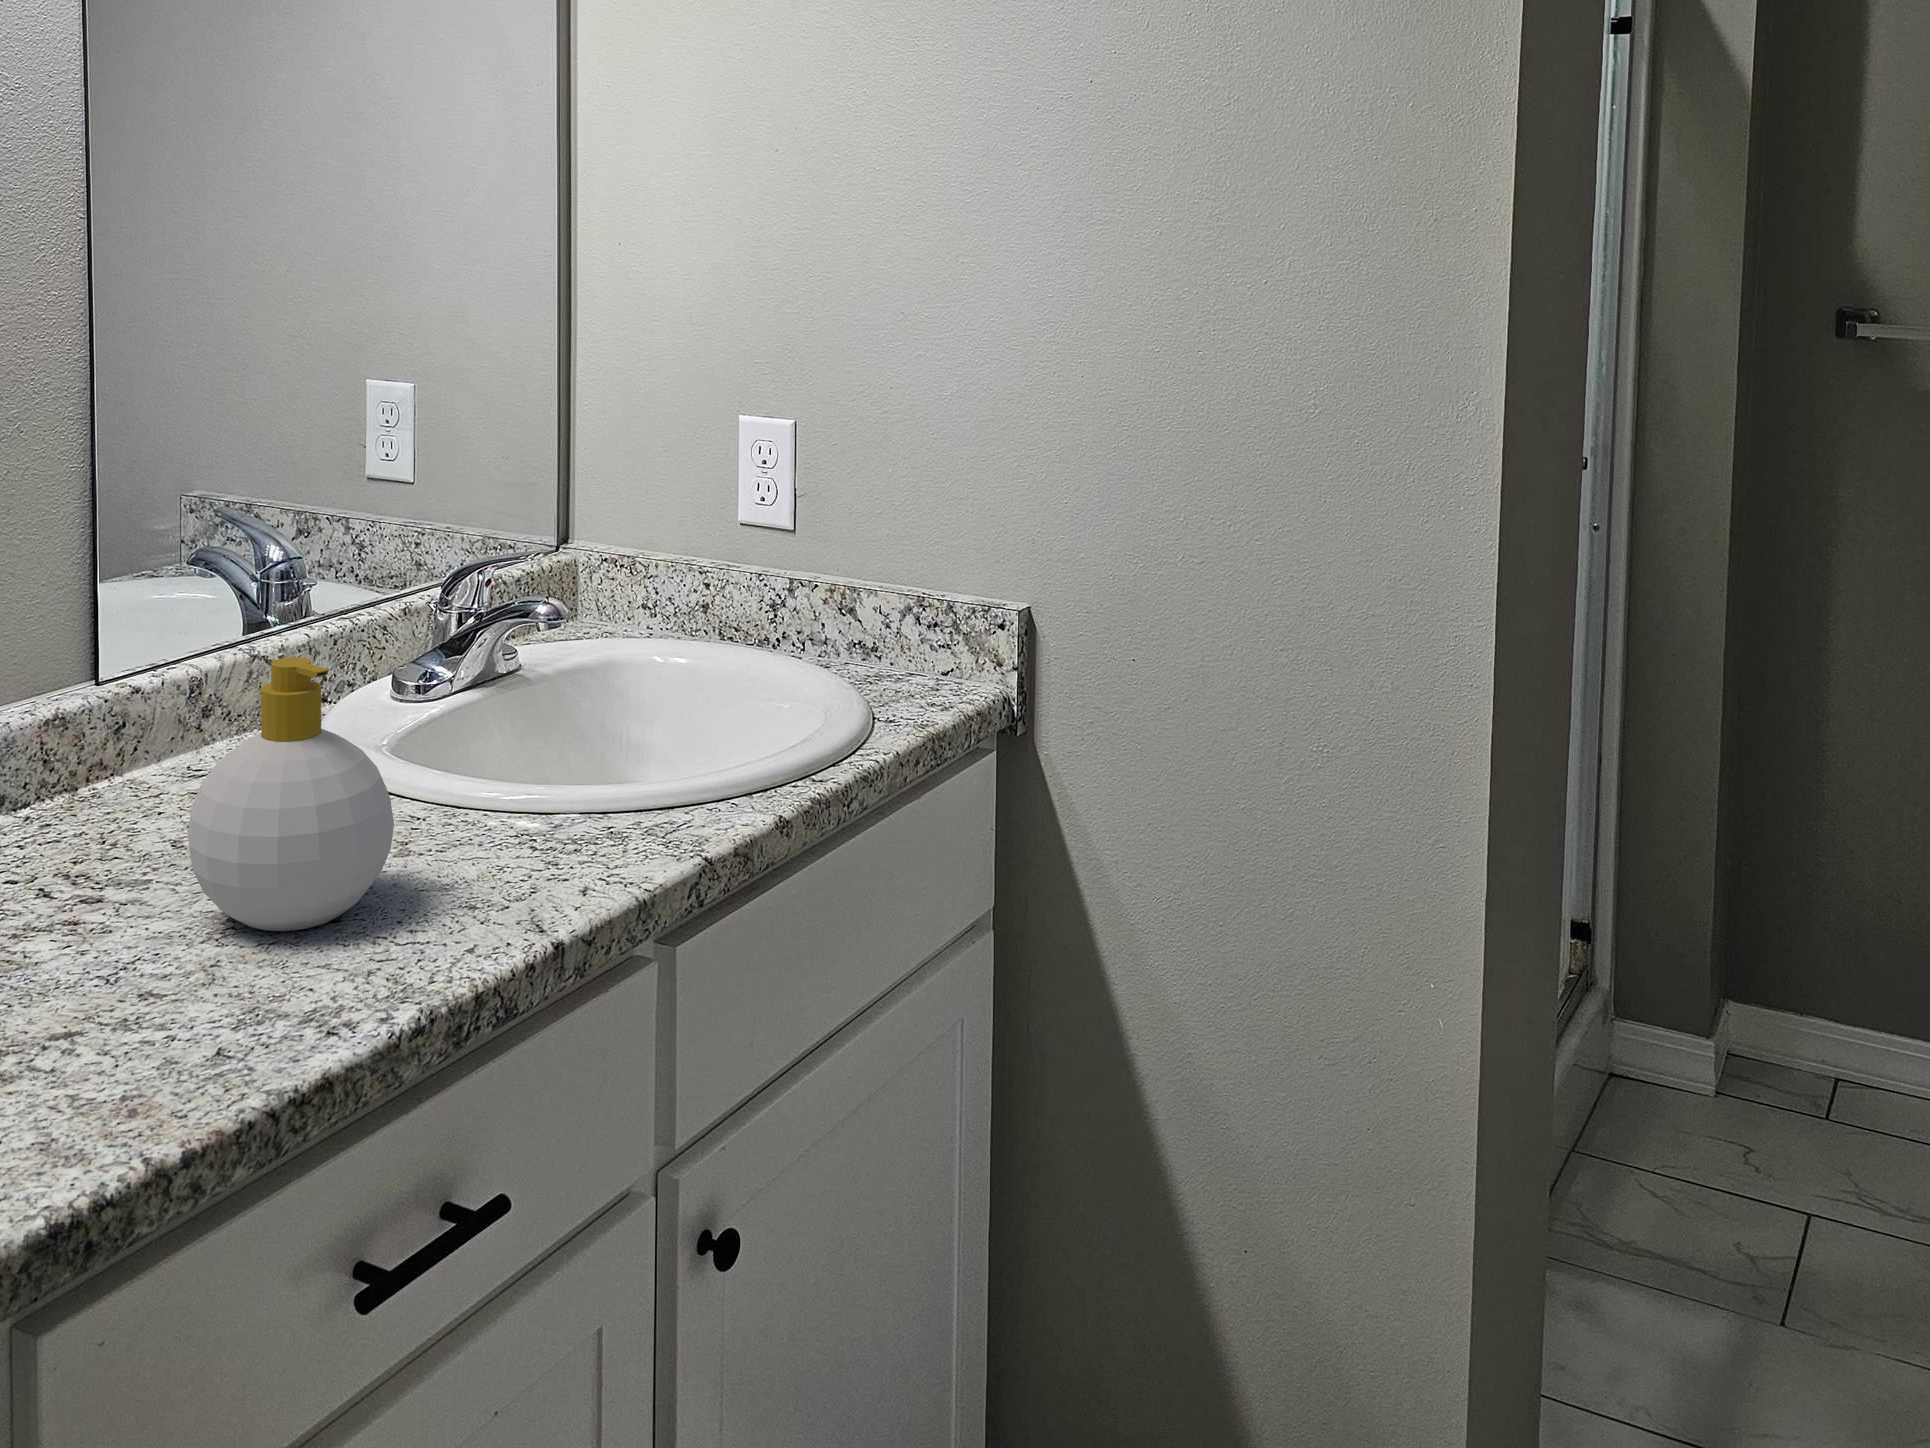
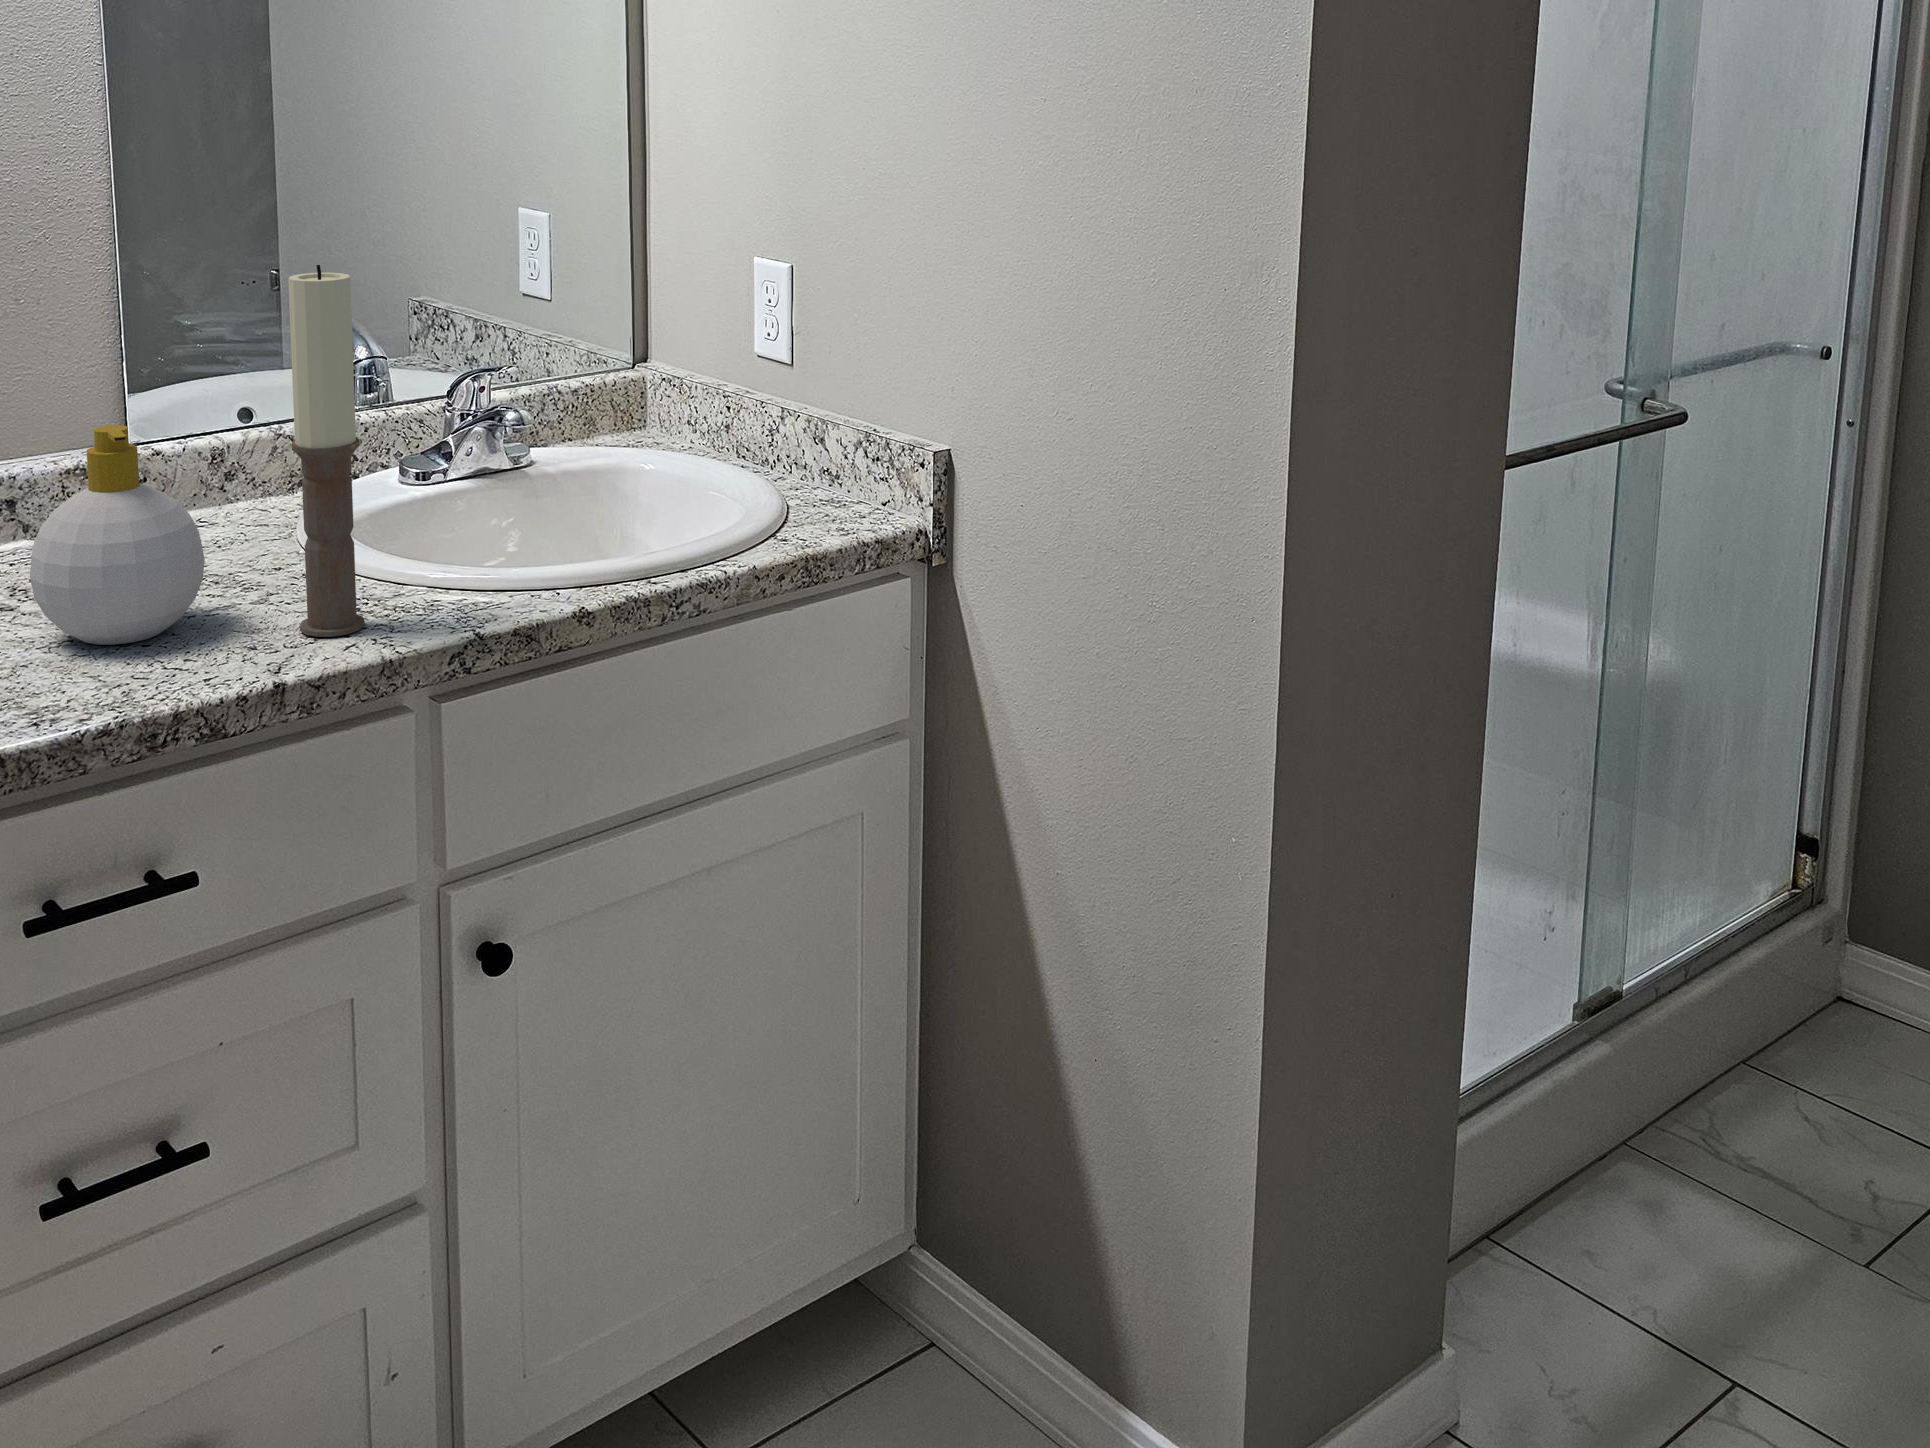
candle: none [507,450,582,889] -> present [288,265,365,637]

